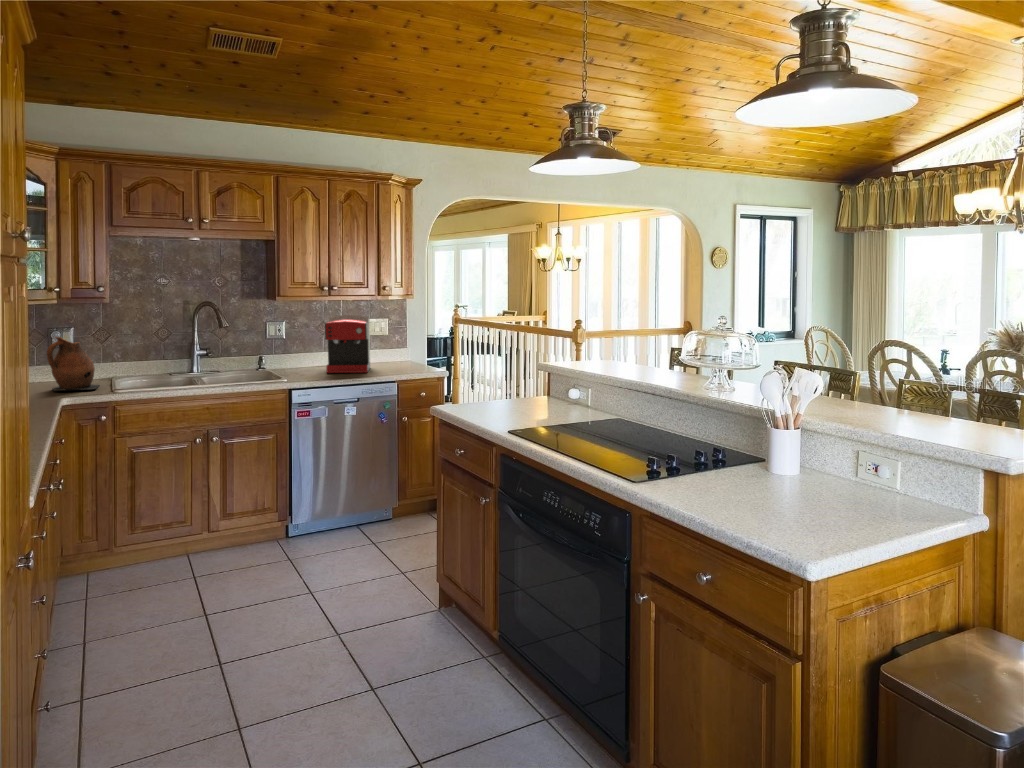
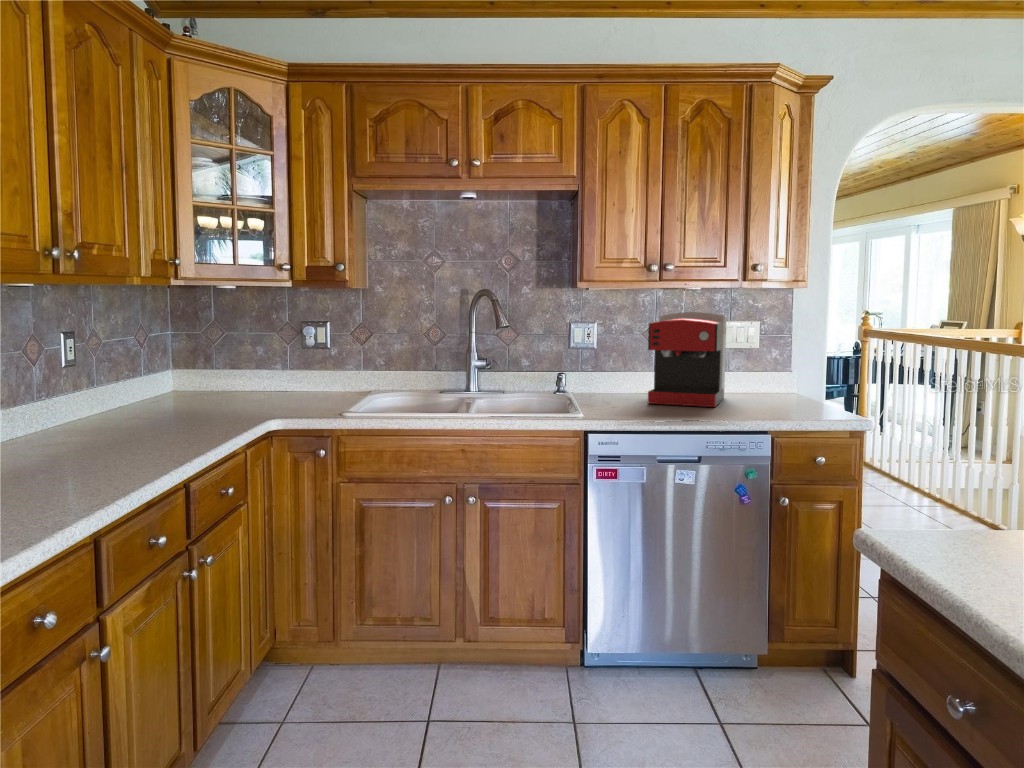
ceramic pitcher: present [47,337,100,391] -> none [271,335,343,409]

